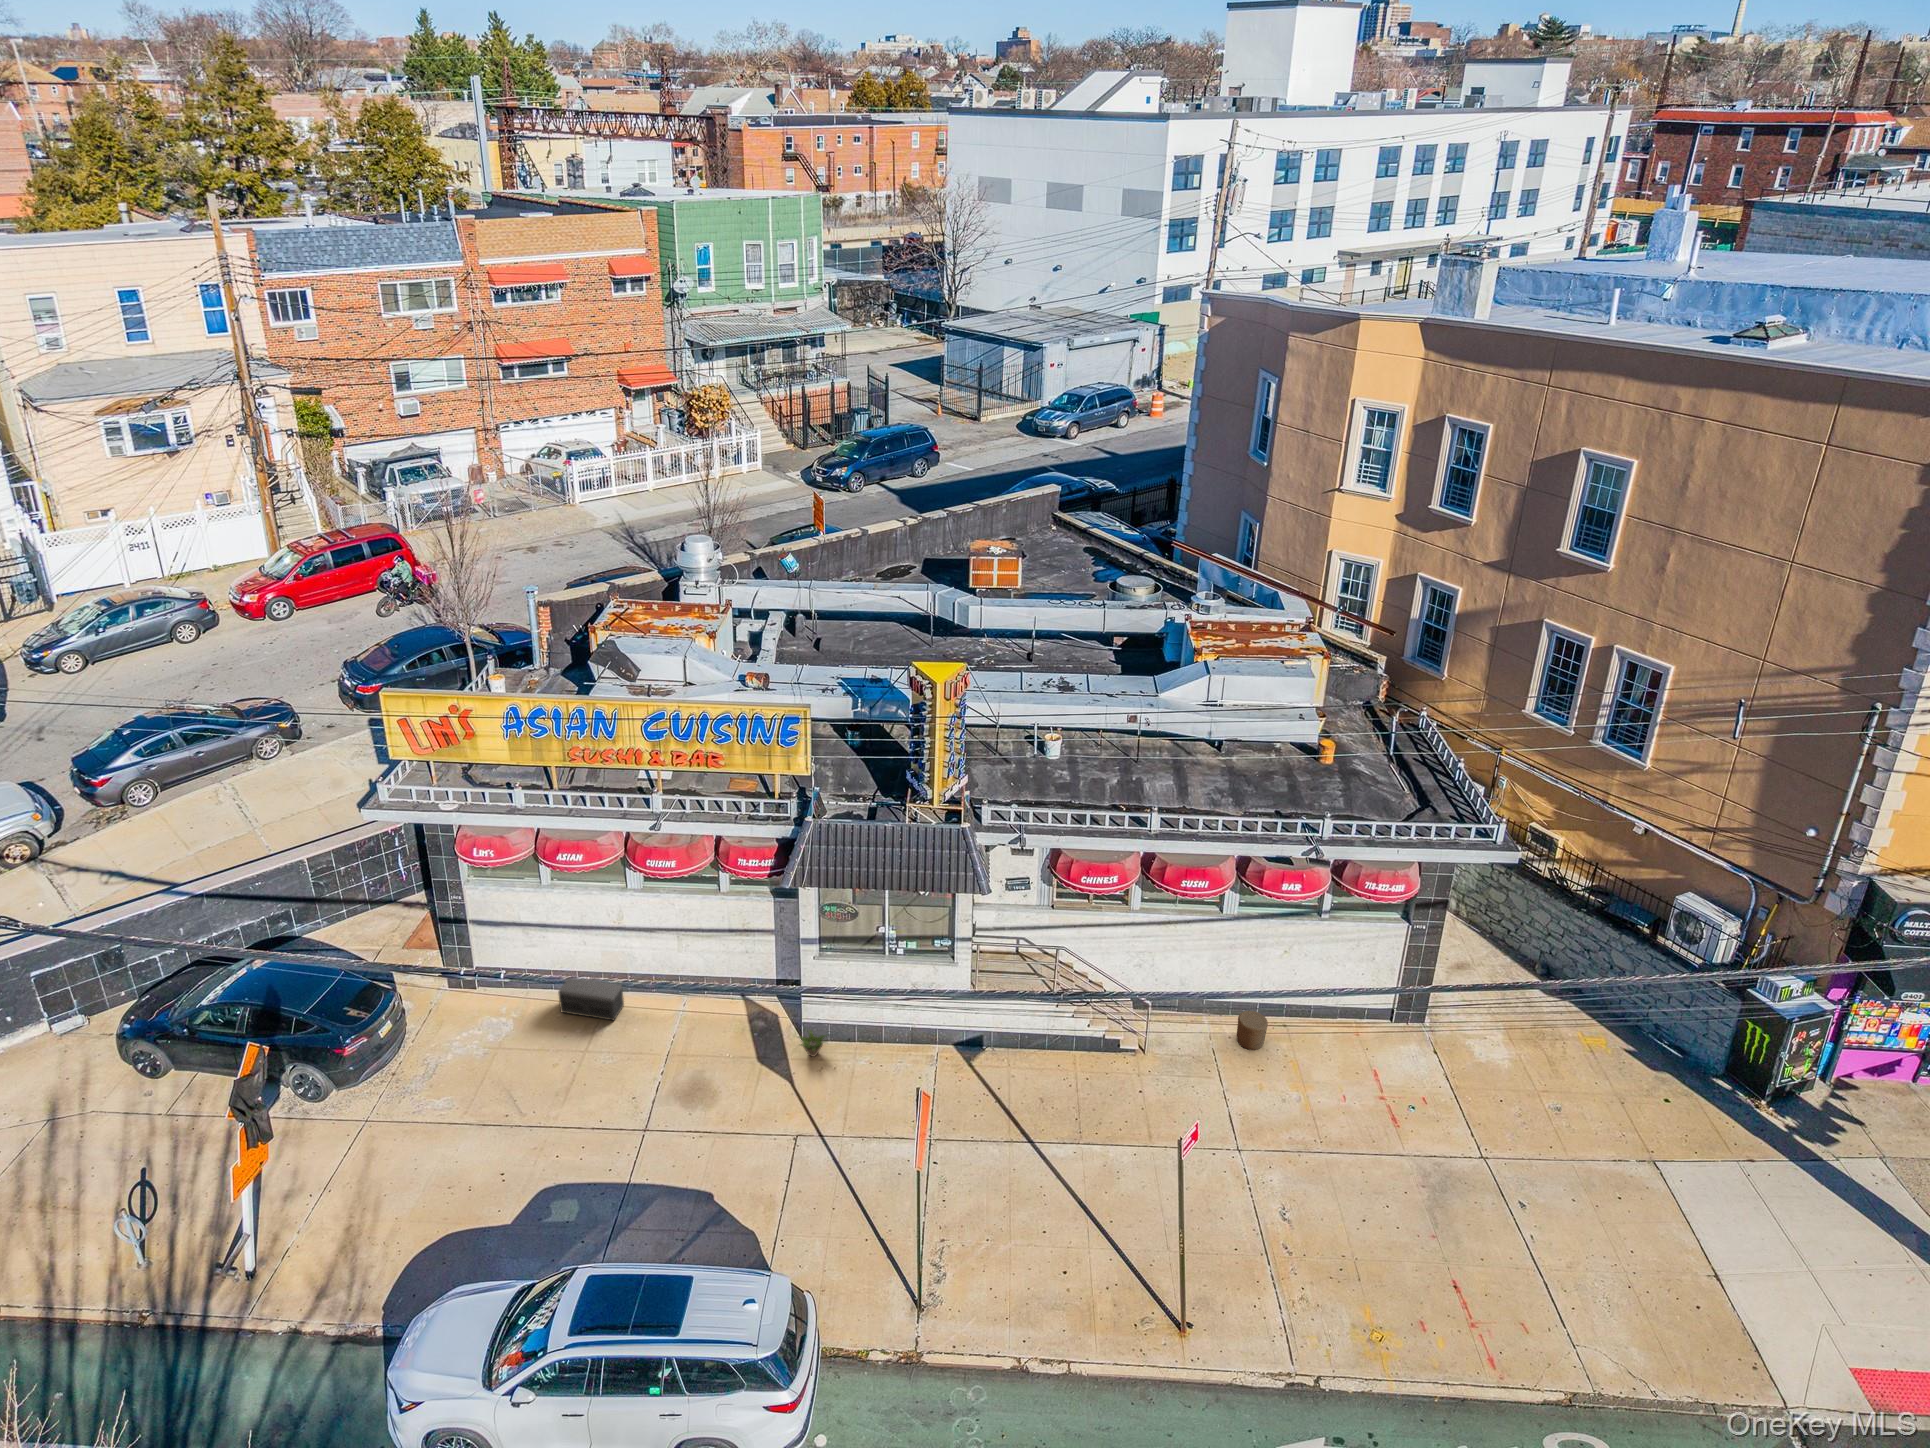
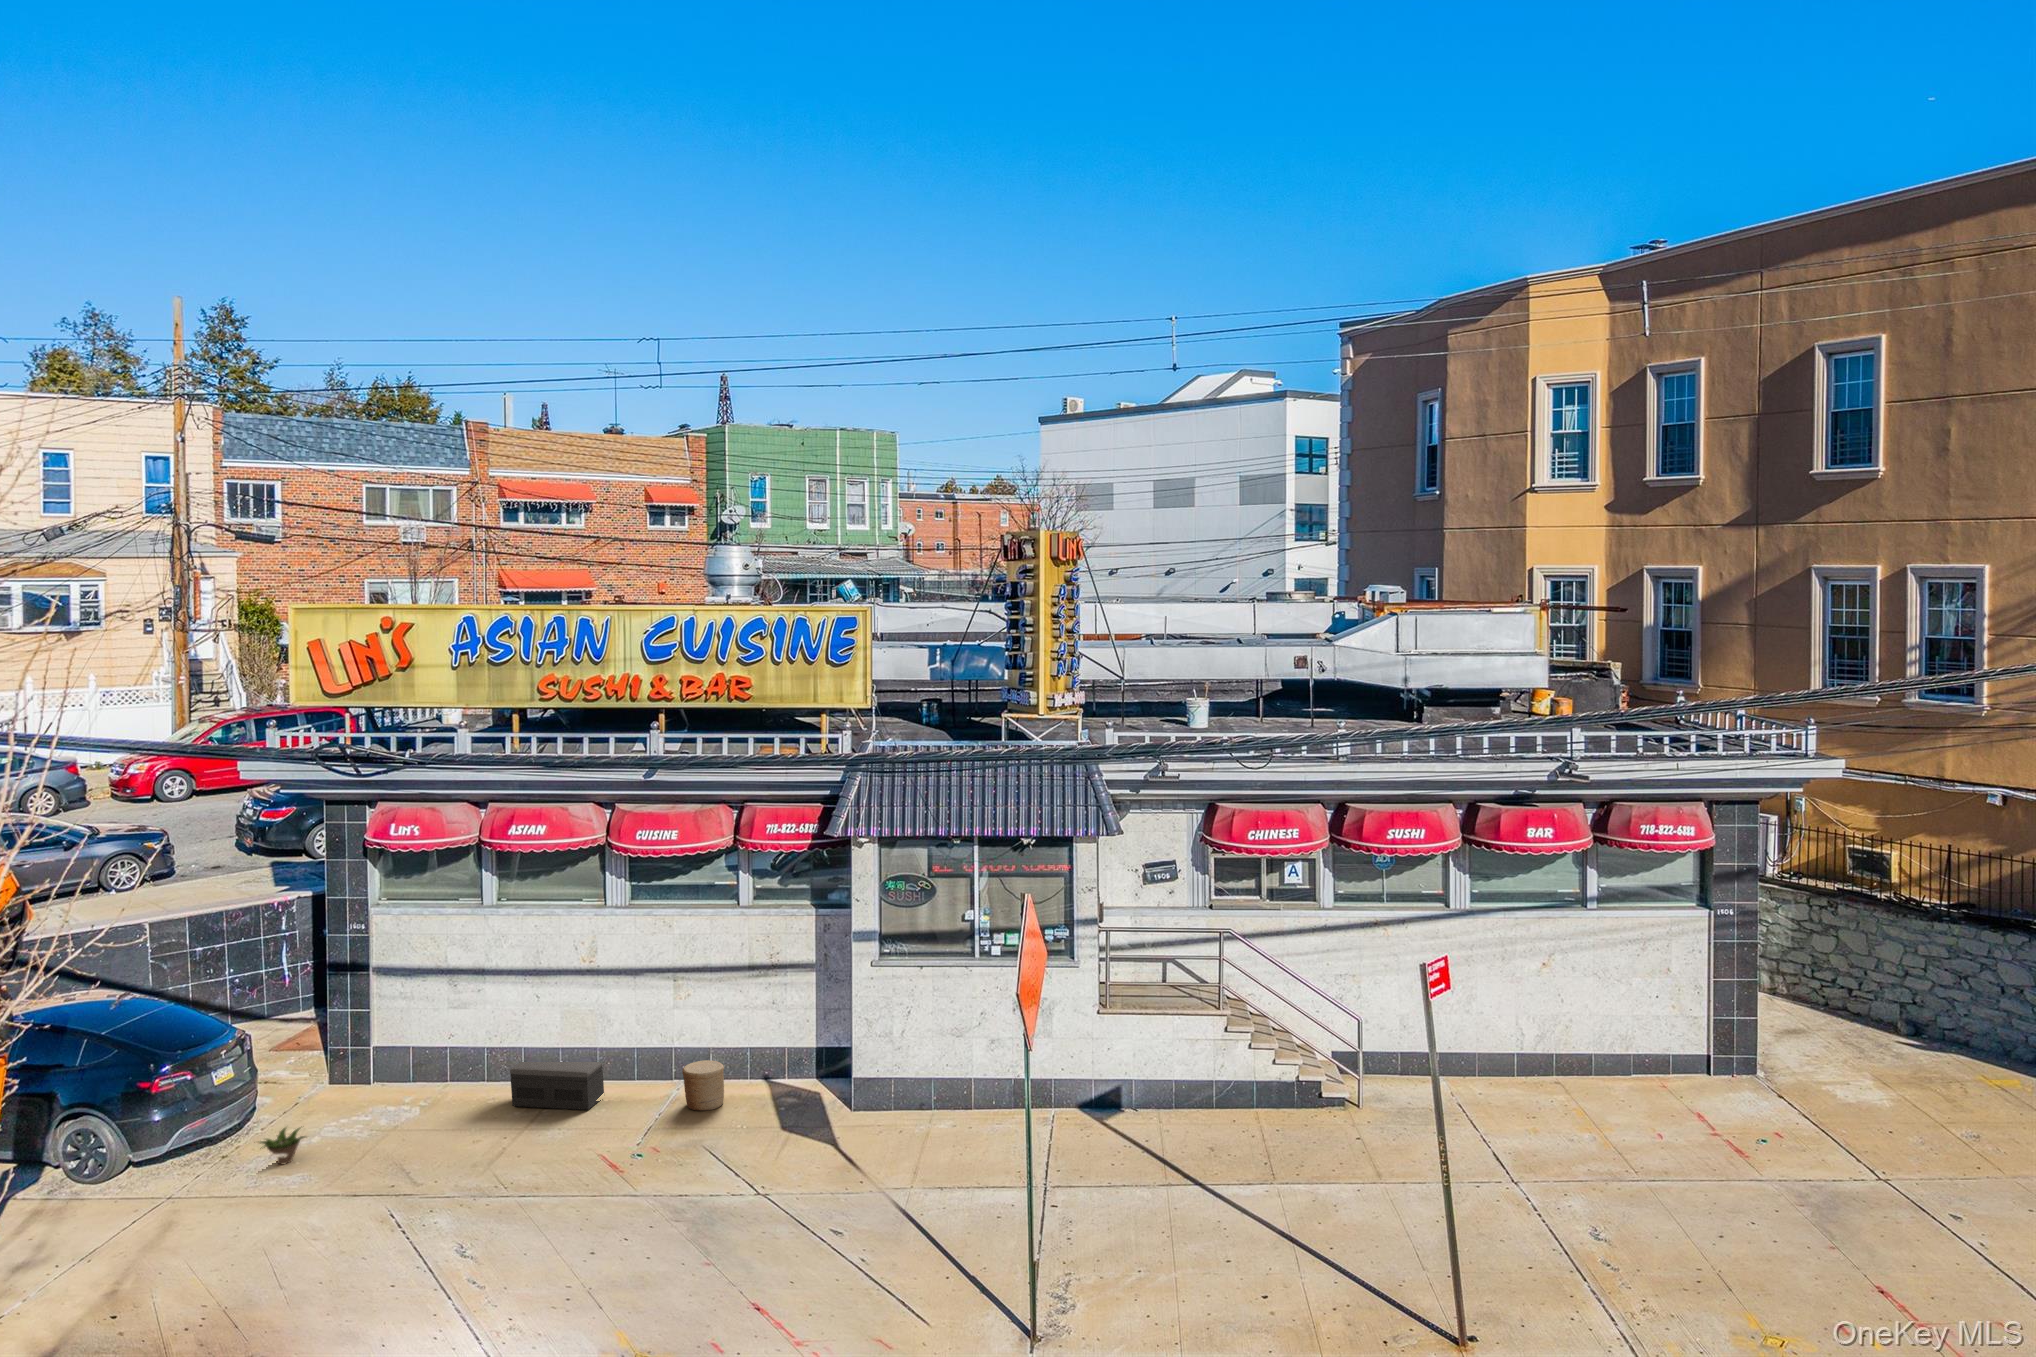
woven basket: present [1237,1011,1268,1050] -> present [682,1060,724,1111]
decorative plant: present [799,1031,826,1057] -> present [260,1128,305,1165]

